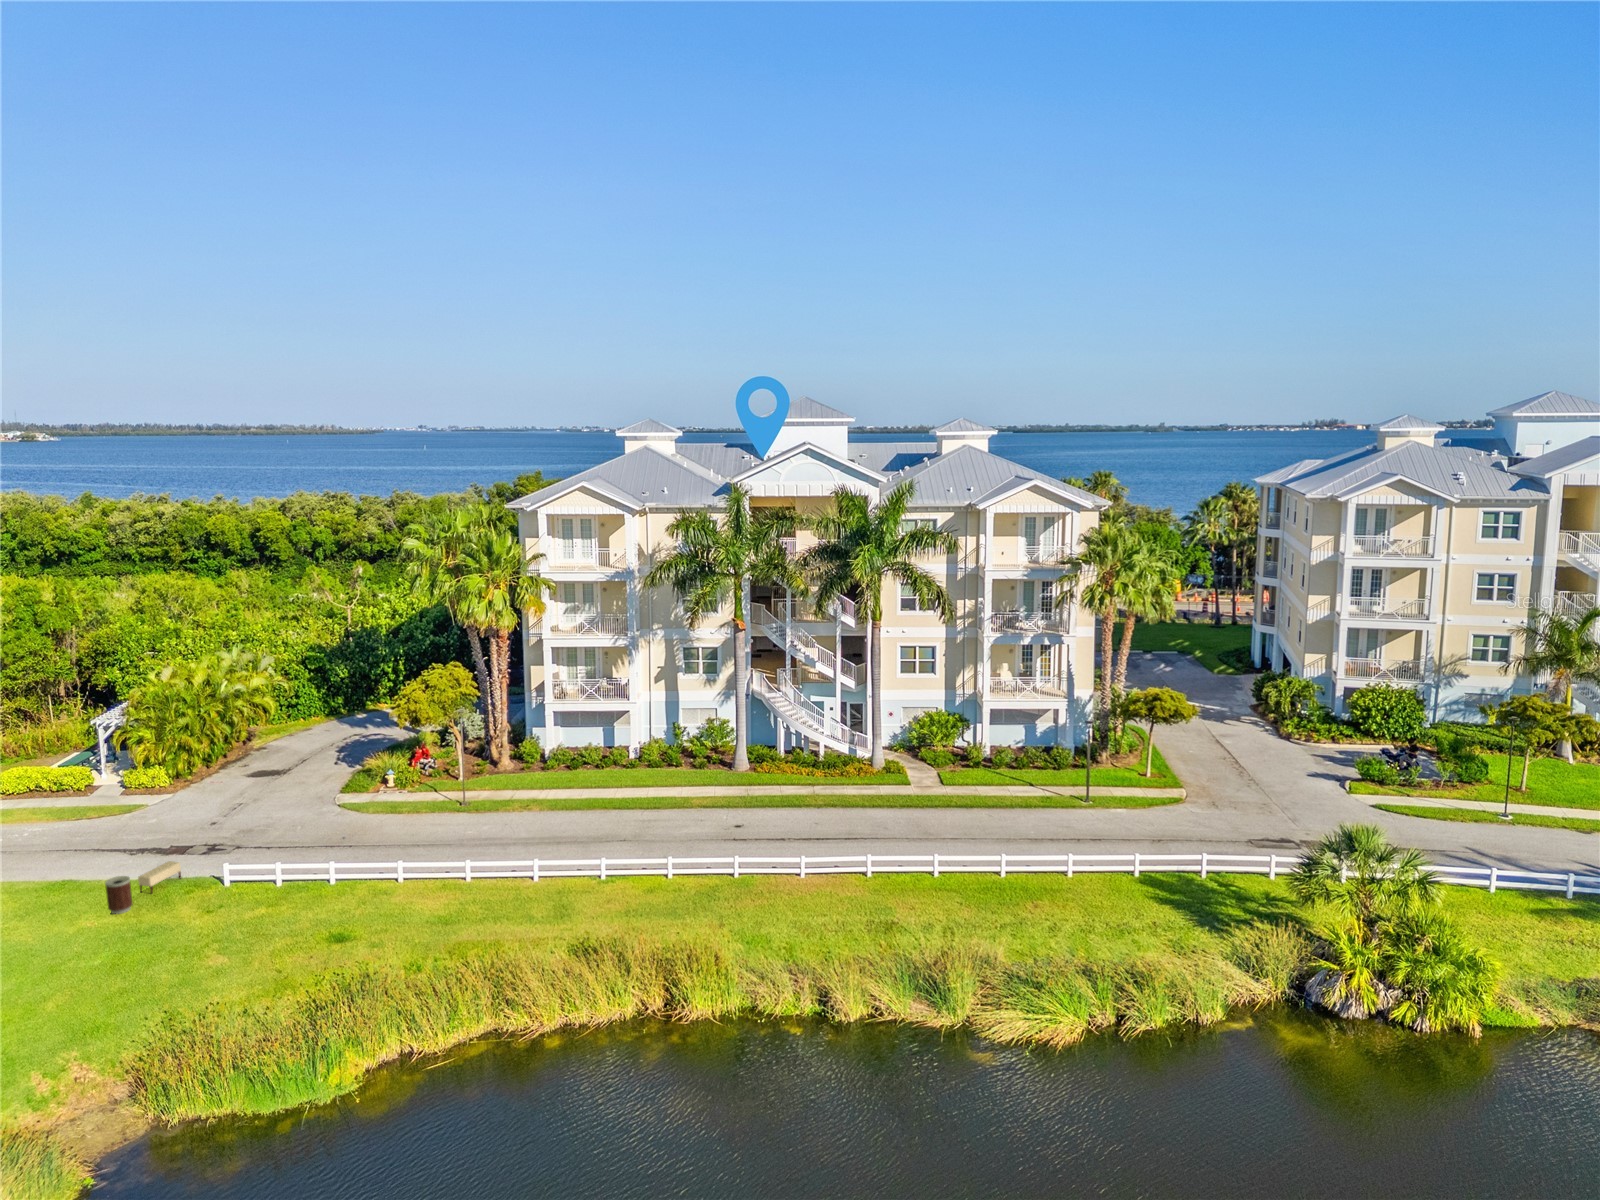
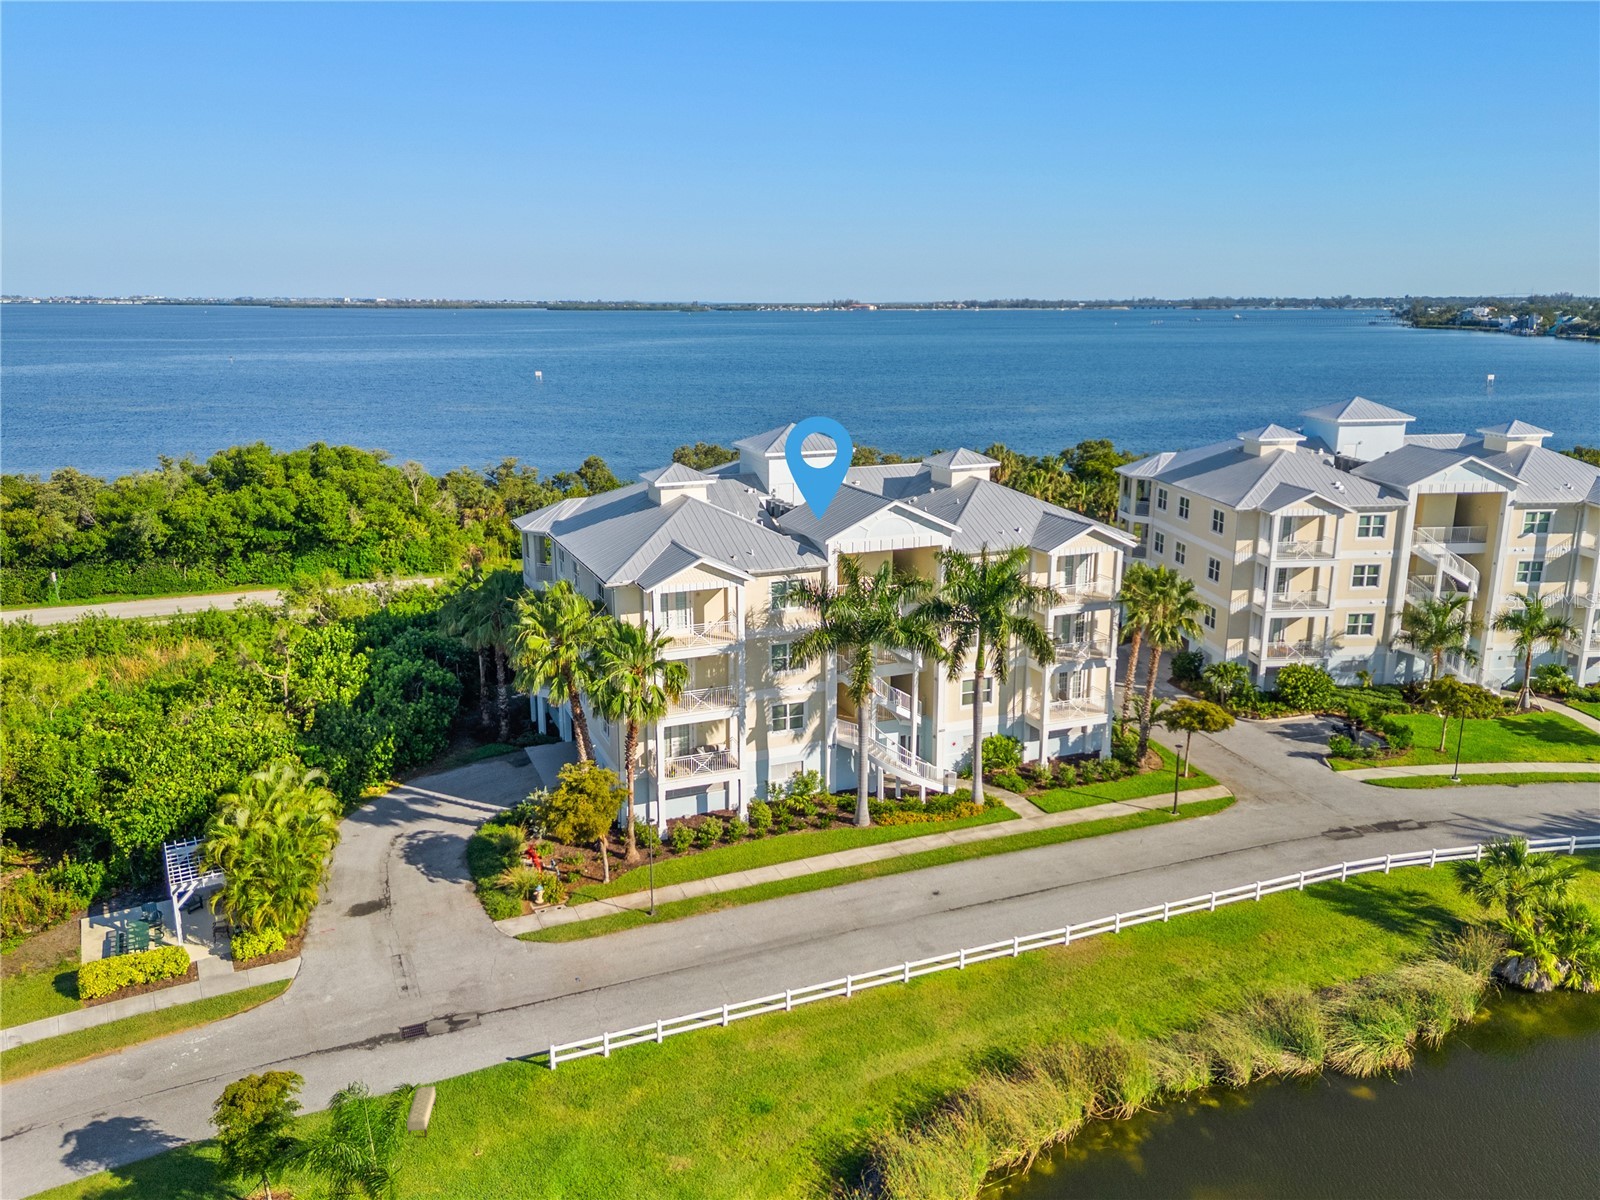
trash can: present [105,876,133,914] -> none [399,1131,429,1181]

